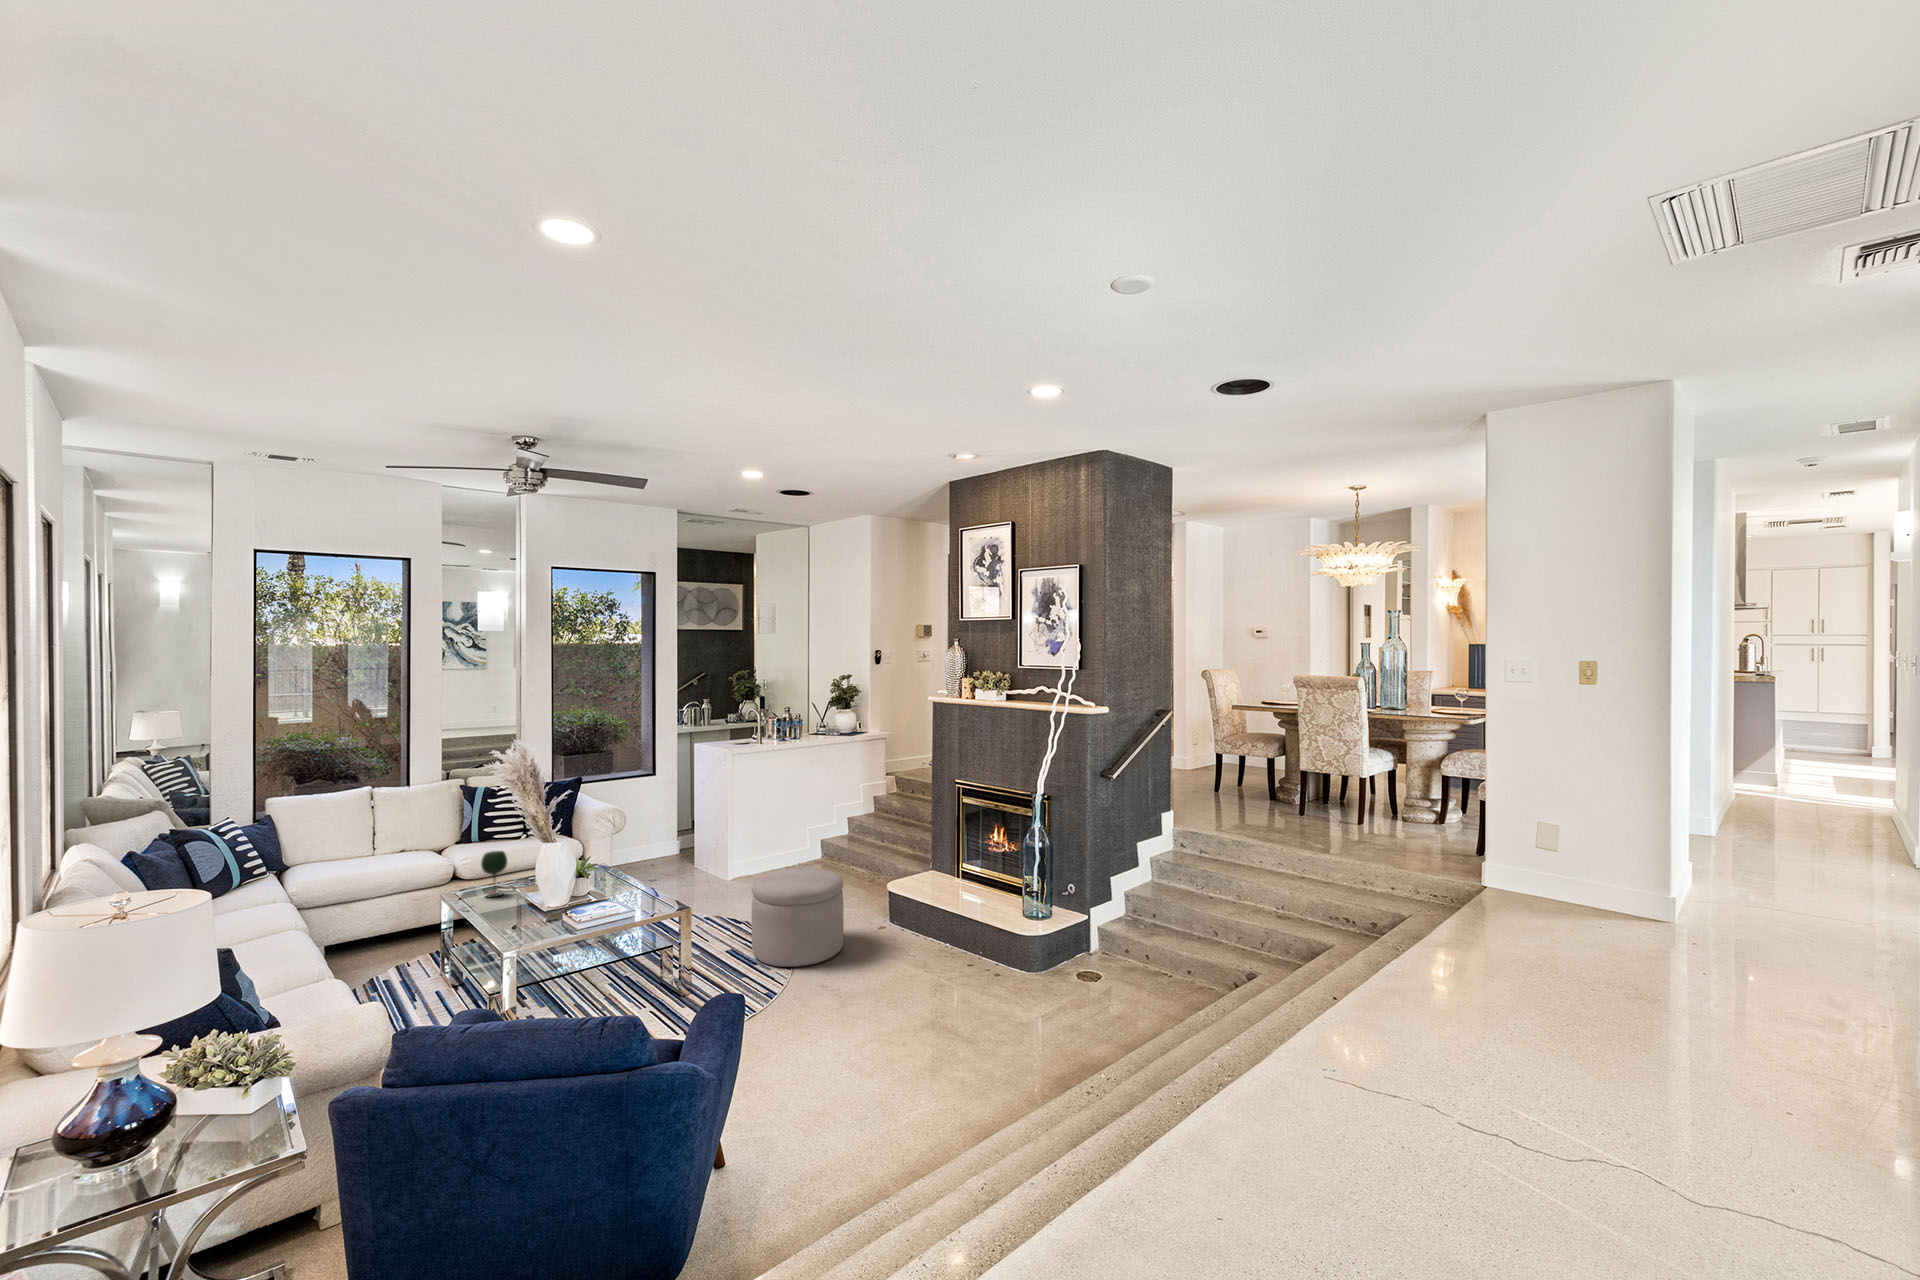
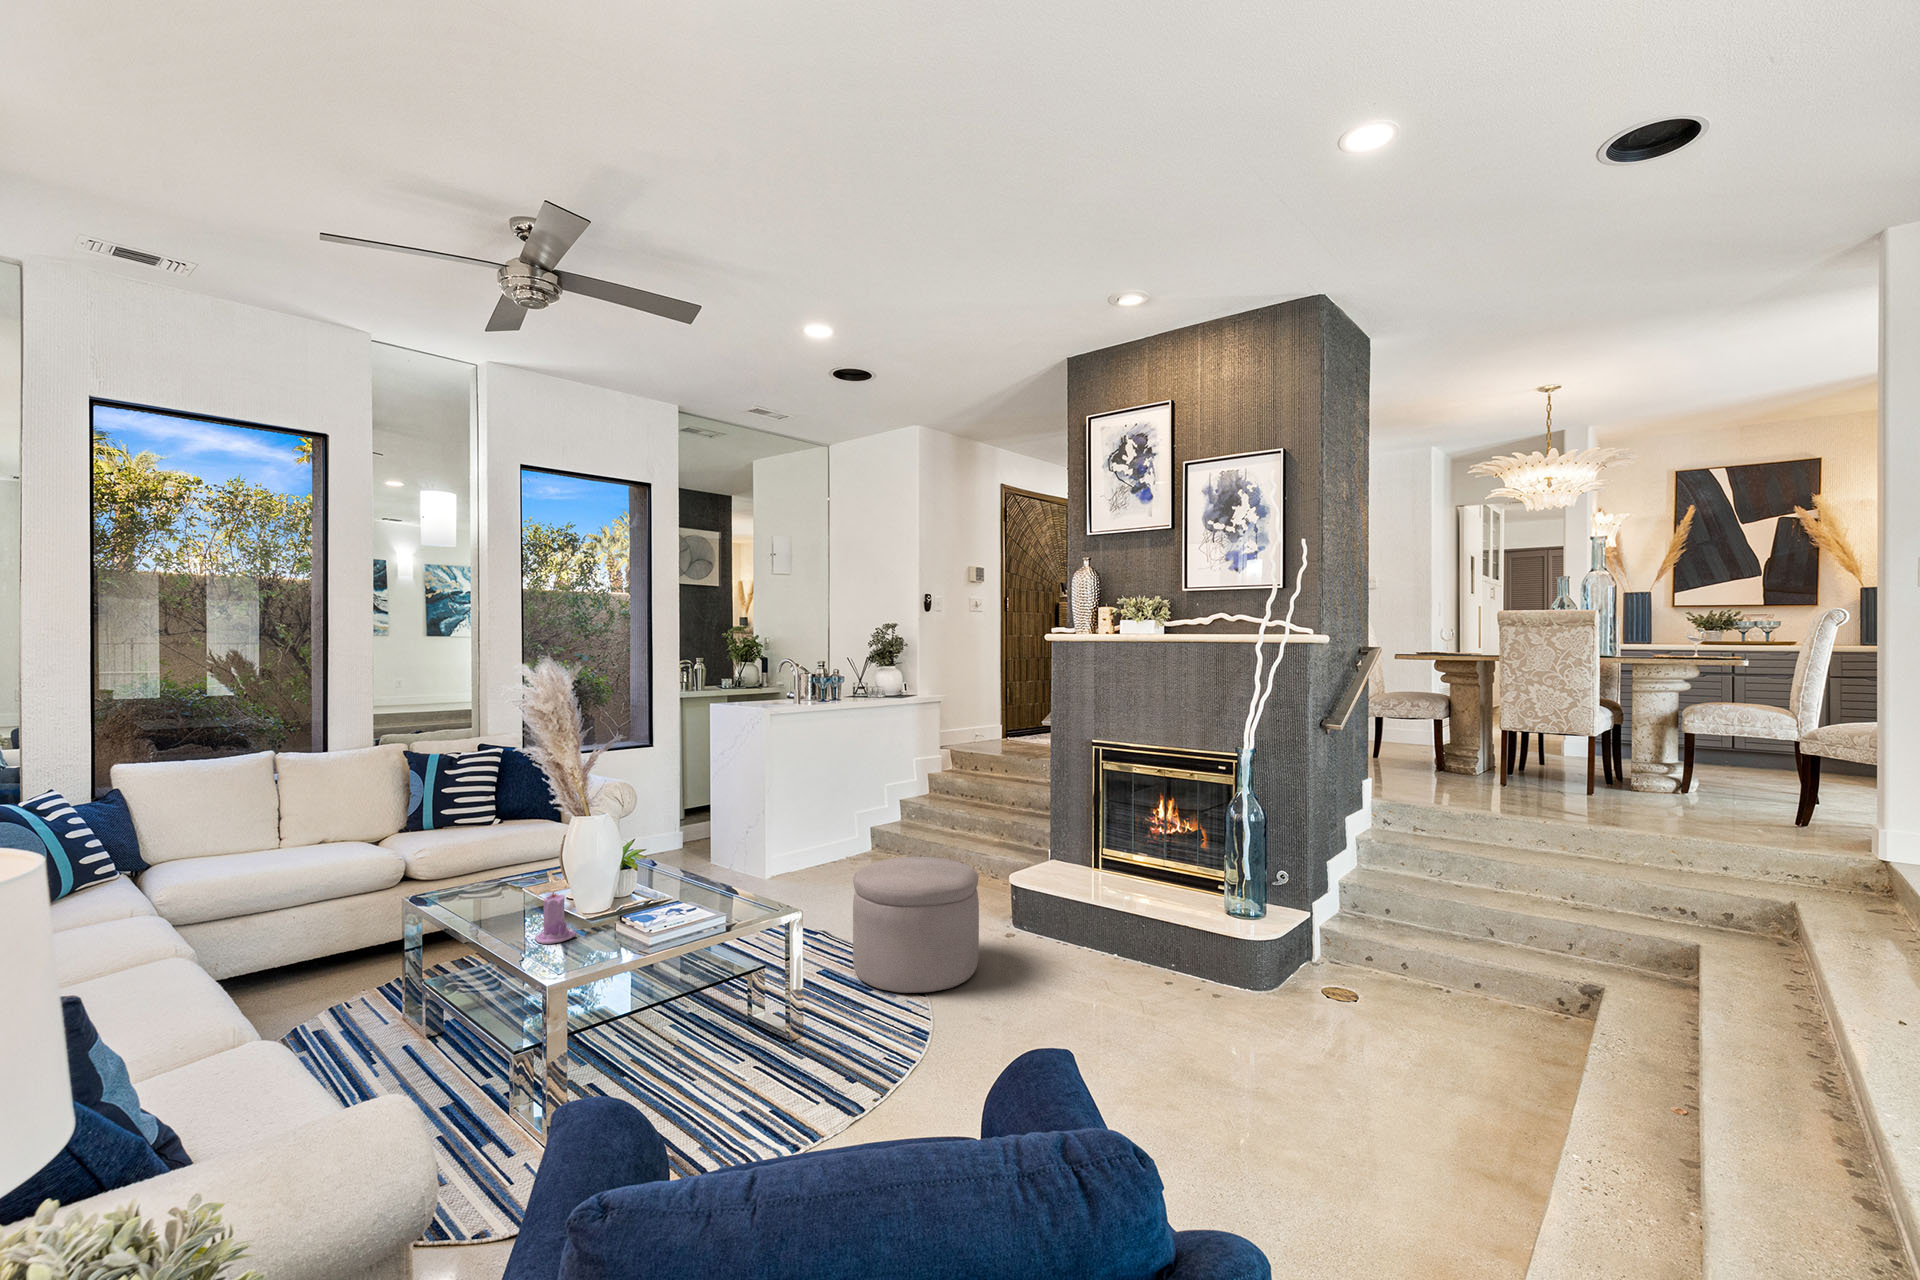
wine glass: present [481,851,508,897] -> none [465,834,504,903]
candle: none [512,891,540,927] -> present [535,892,577,944]

